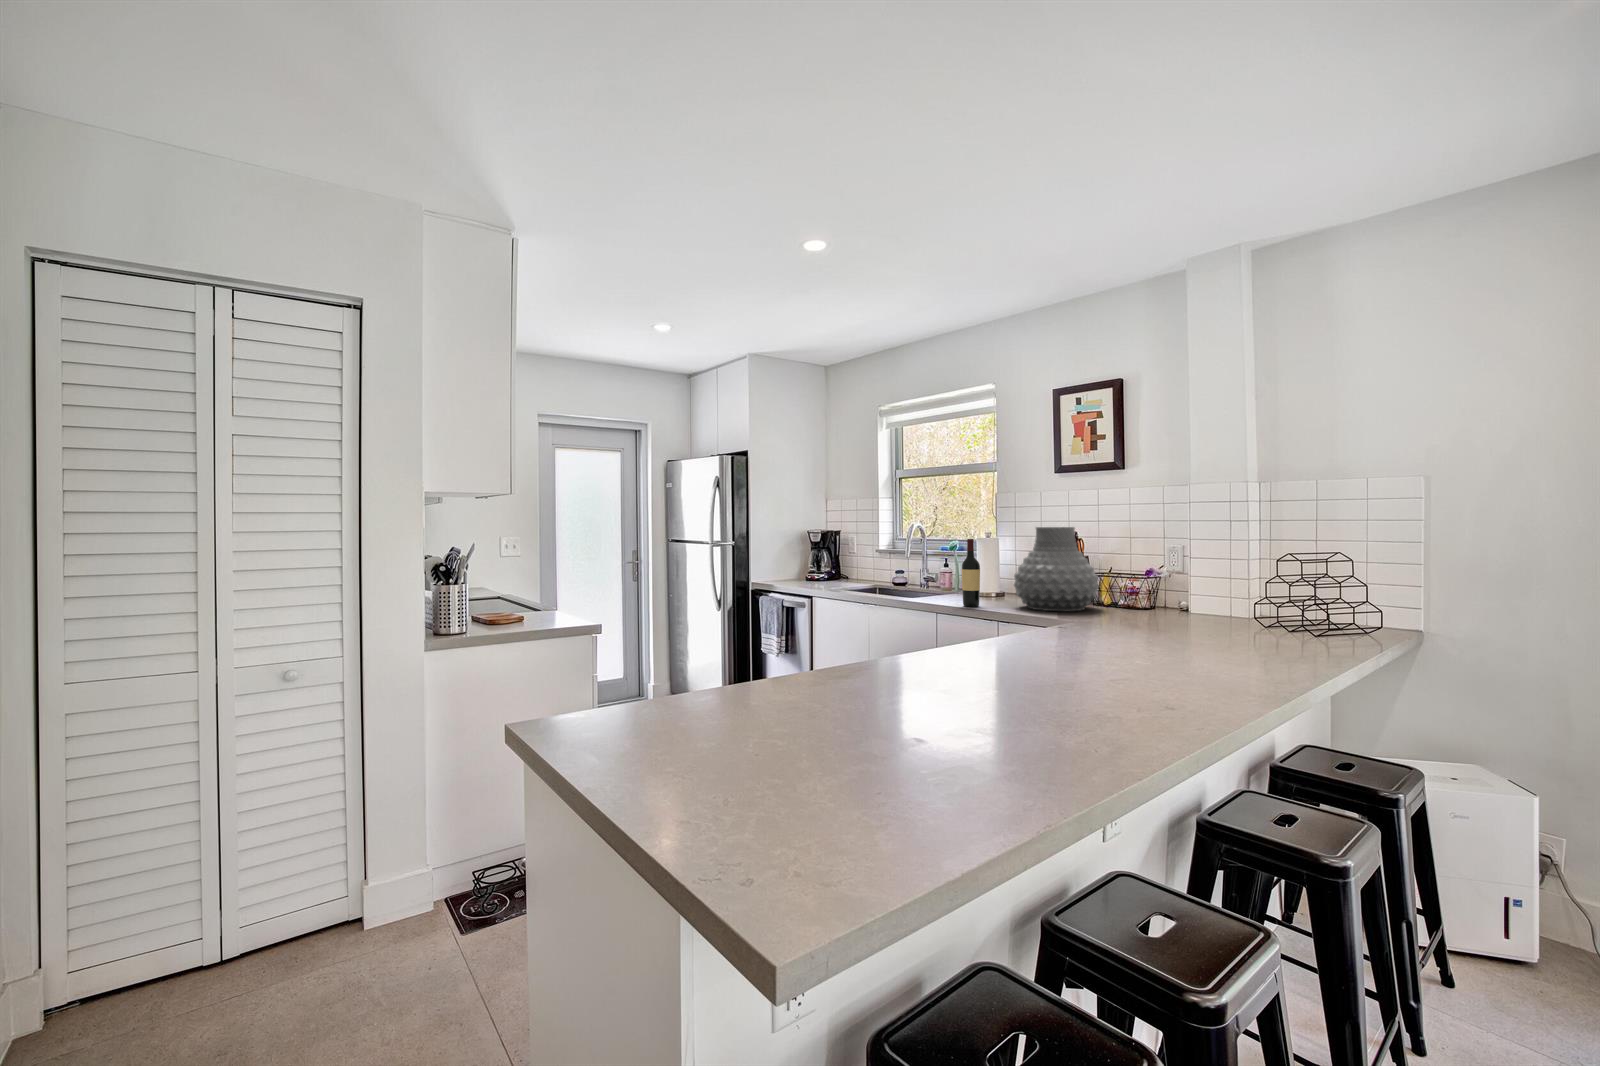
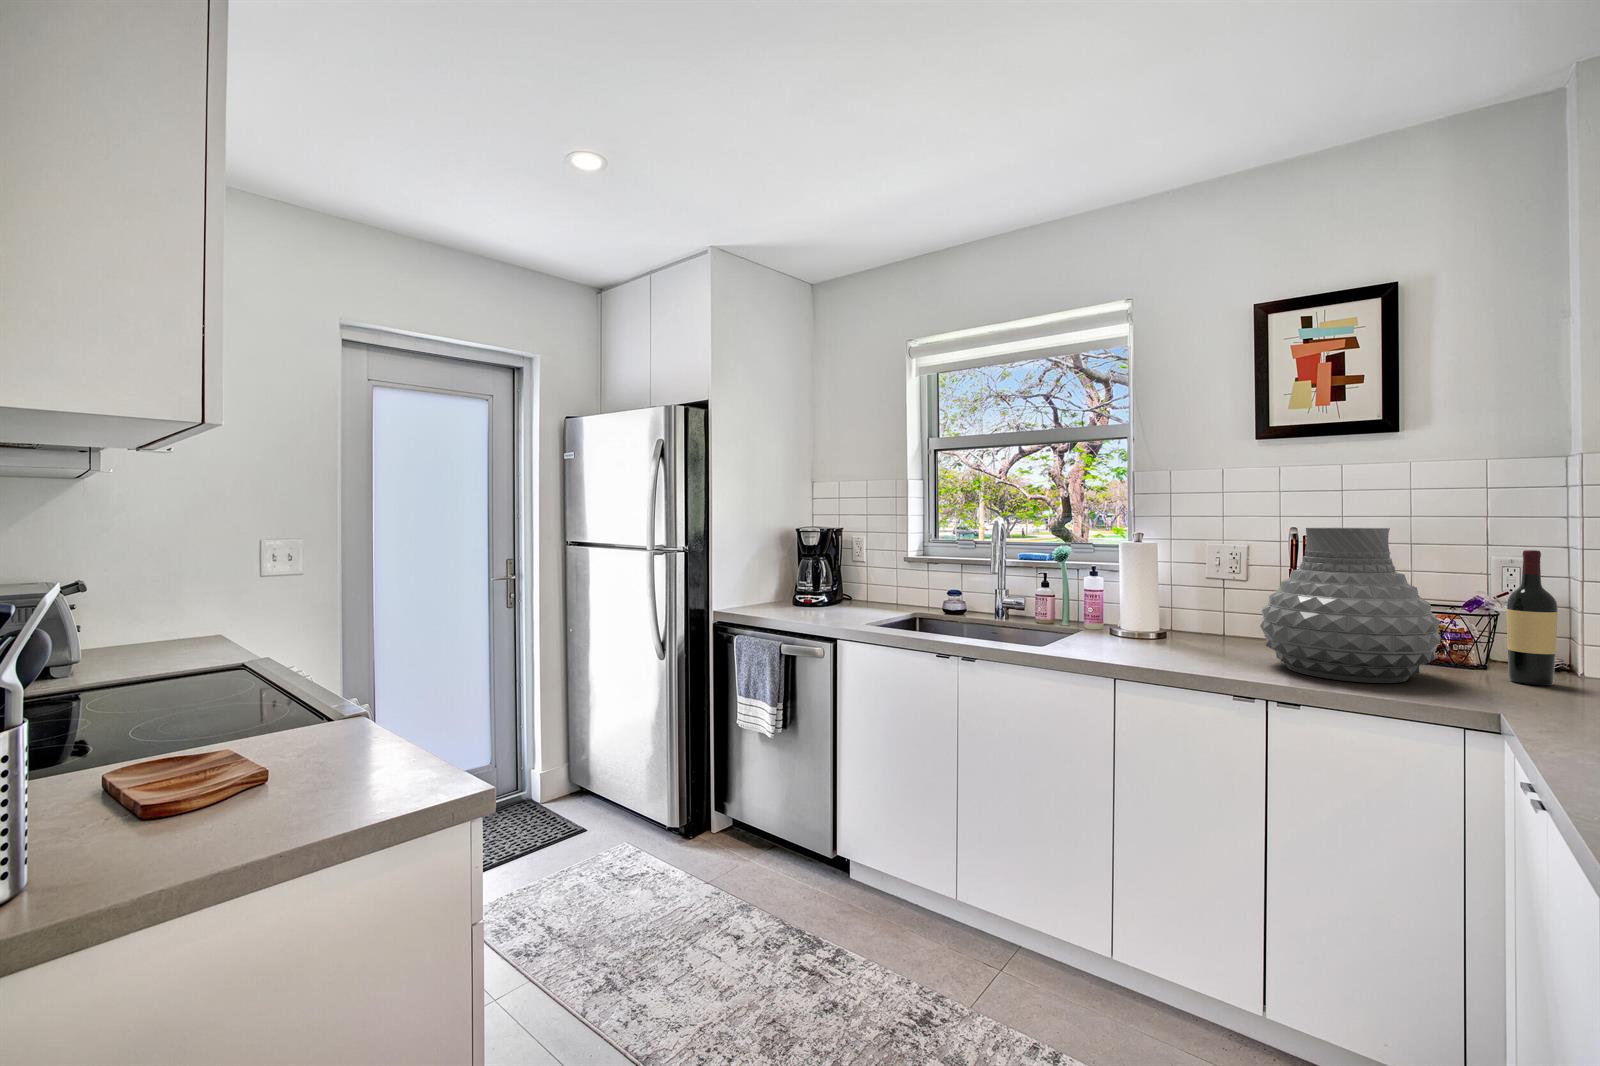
wine bottle: present [962,539,980,607] -> present [1507,550,1558,685]

